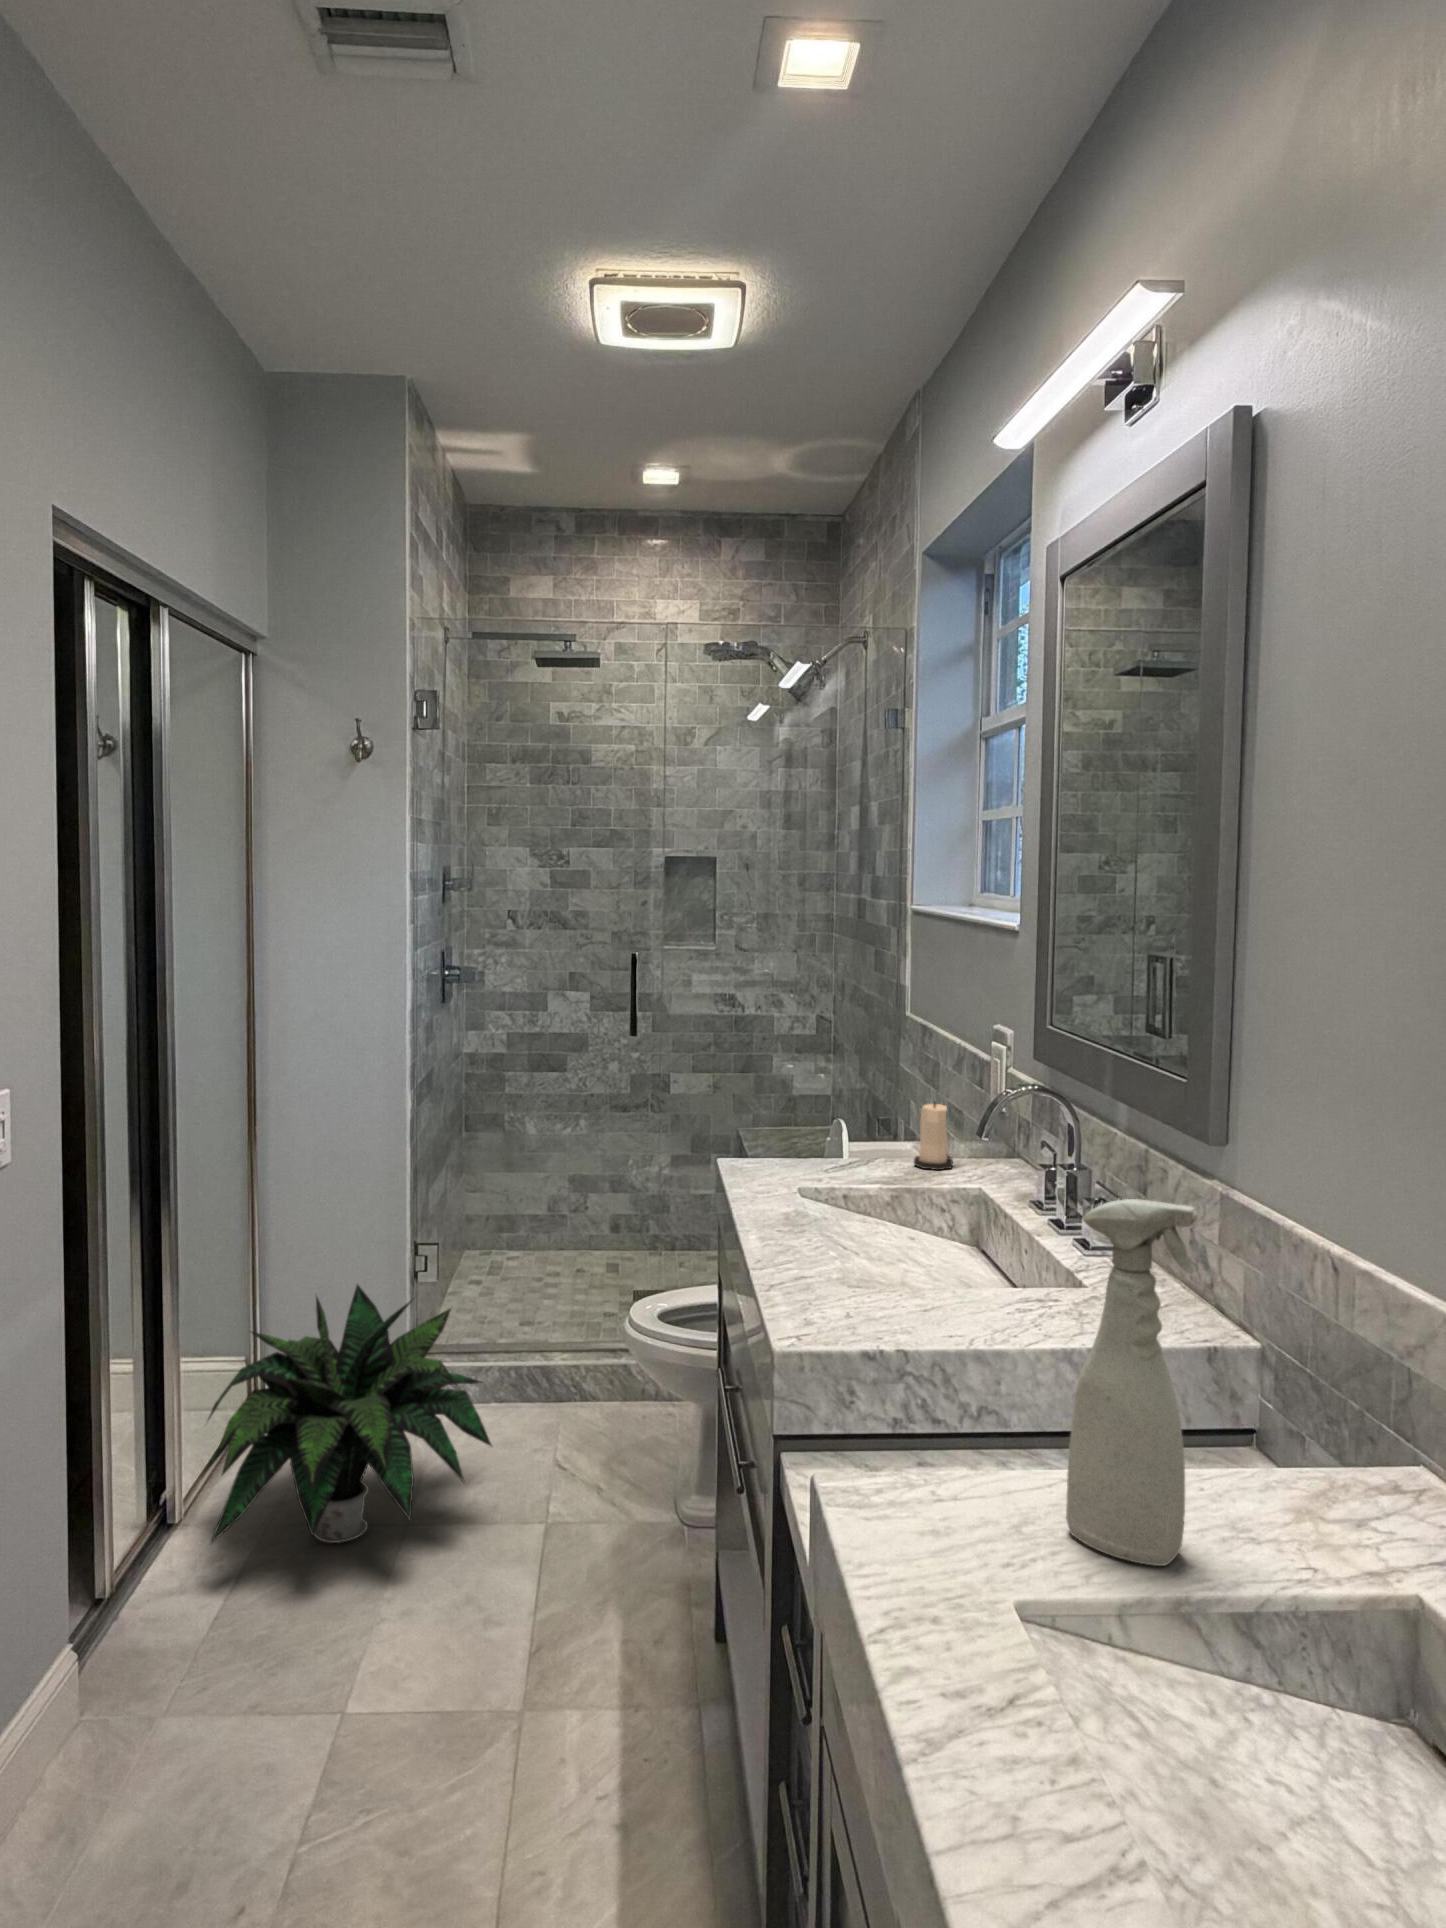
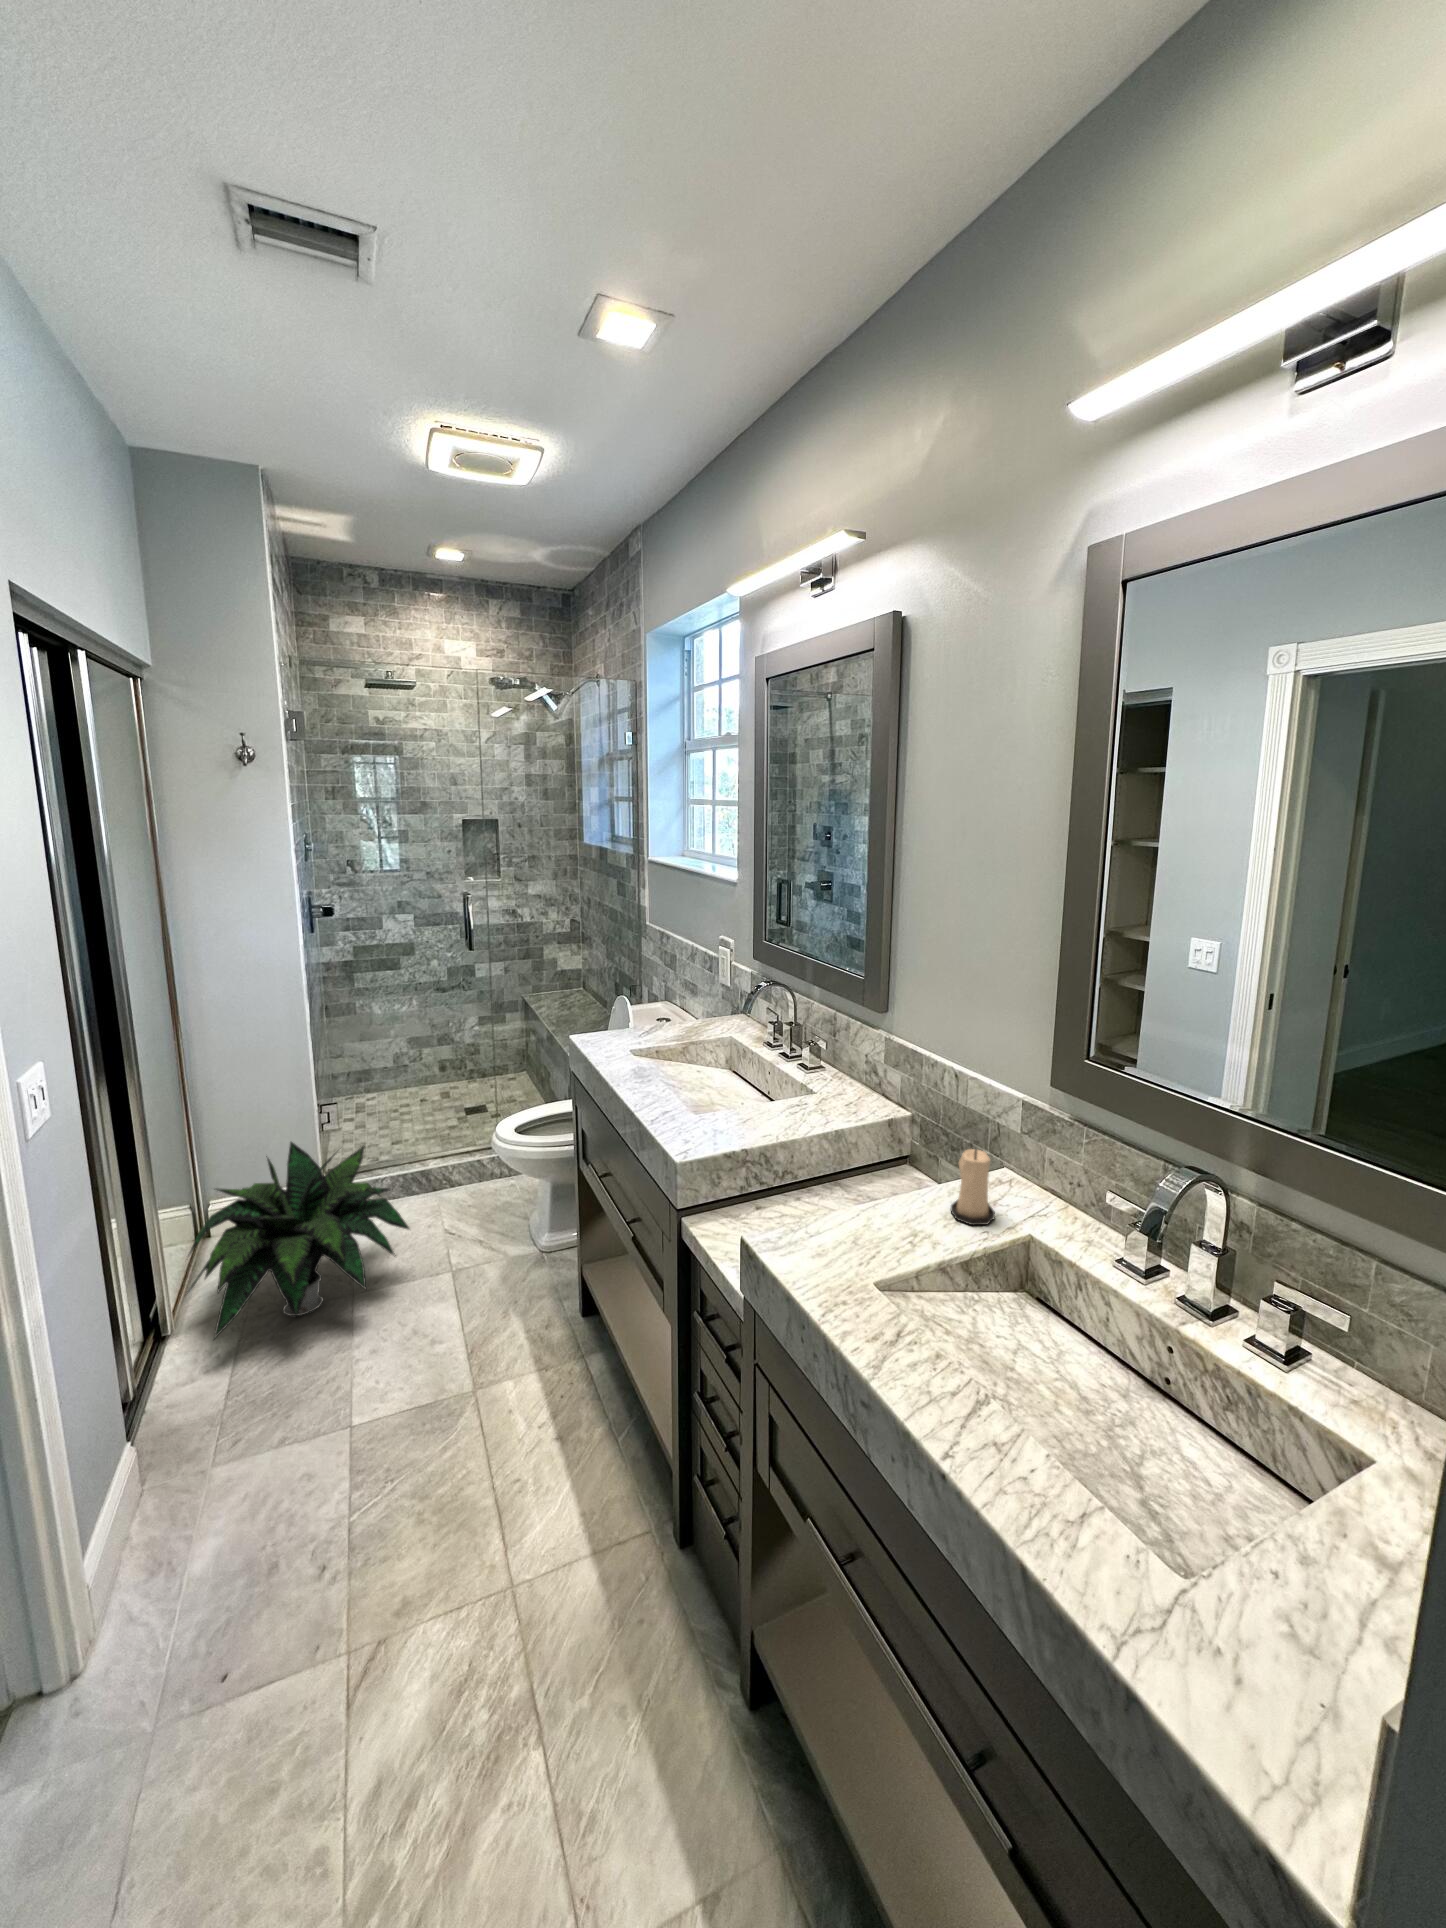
candle: present [914,1101,953,1170] -> present [950,1149,995,1225]
spray bottle: present [1066,1199,1198,1566] -> none [877,1072,943,1248]

